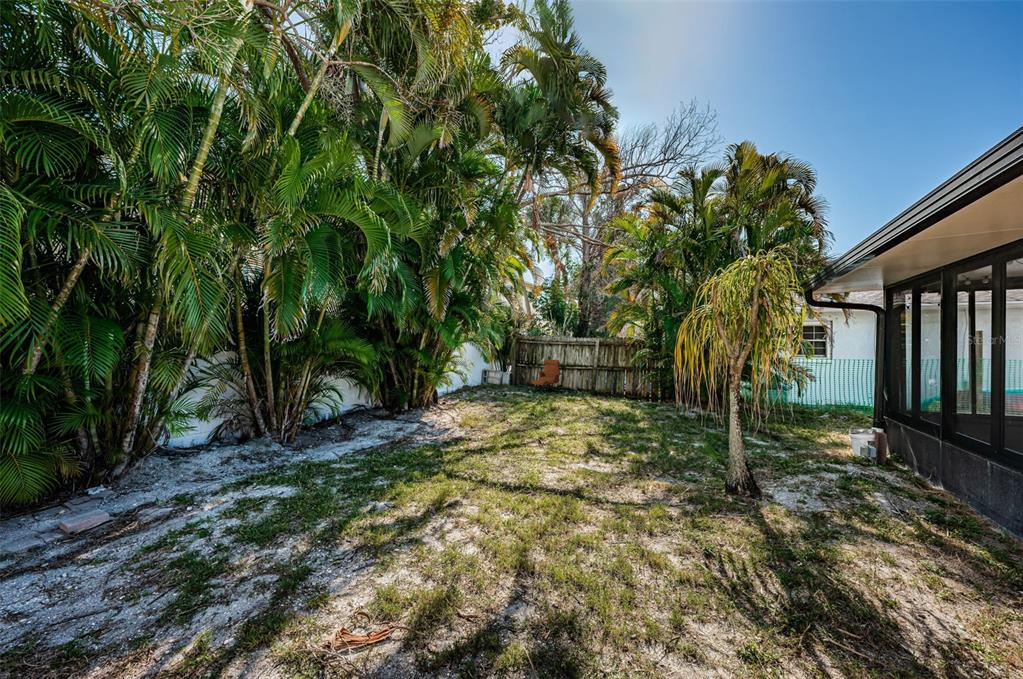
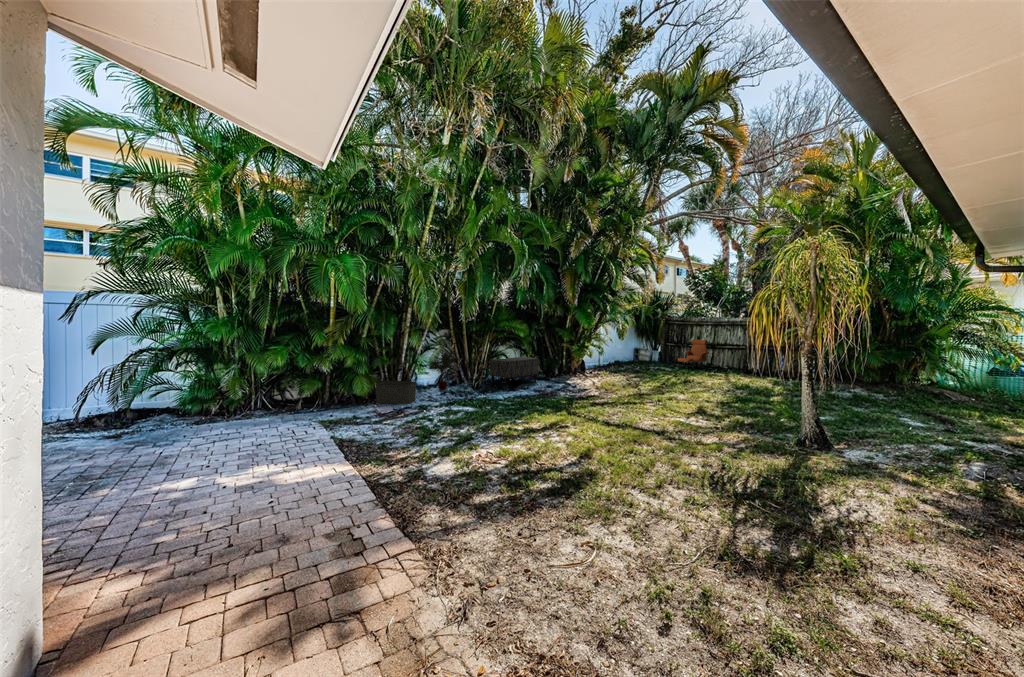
potted tree: none [193,380,247,455] -> present [429,347,454,391]
bench: none [306,389,380,434] -> present [490,357,539,385]
storage bin: none [65,449,169,502] -> present [376,381,416,404]

